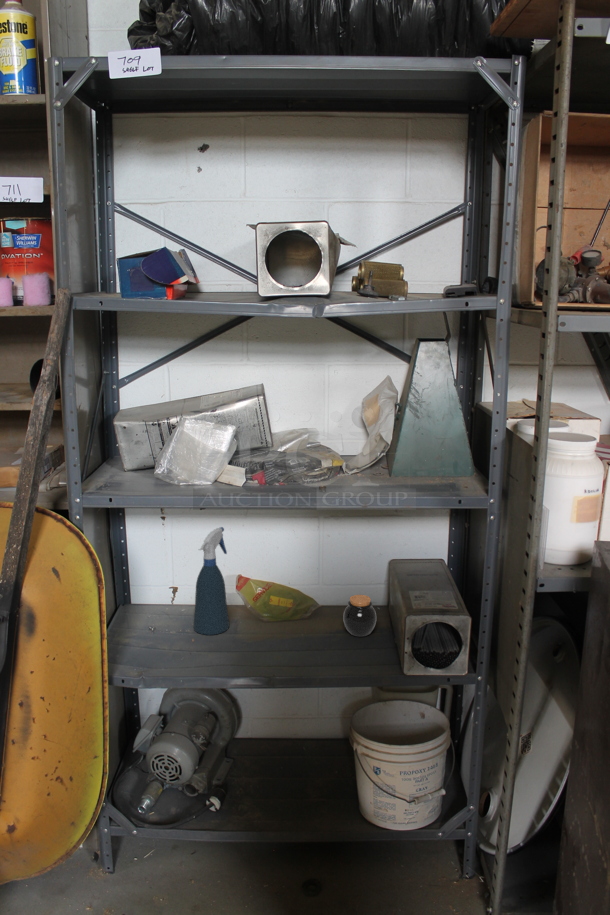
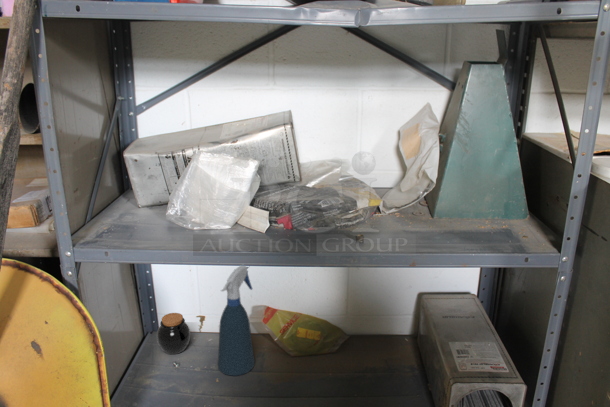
jar: present [343,595,376,636] -> present [157,313,190,354]

